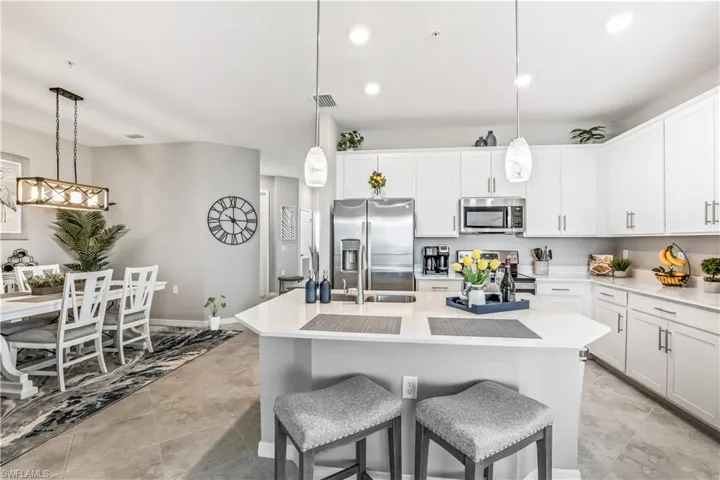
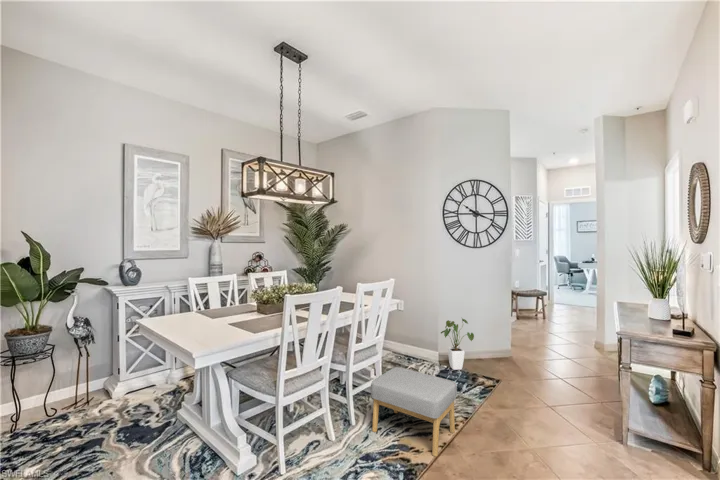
footstool: none [136,325,197,367] -> present [371,367,457,456]

